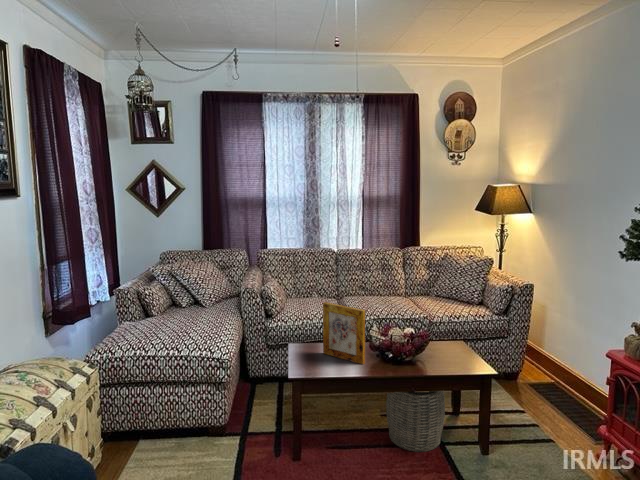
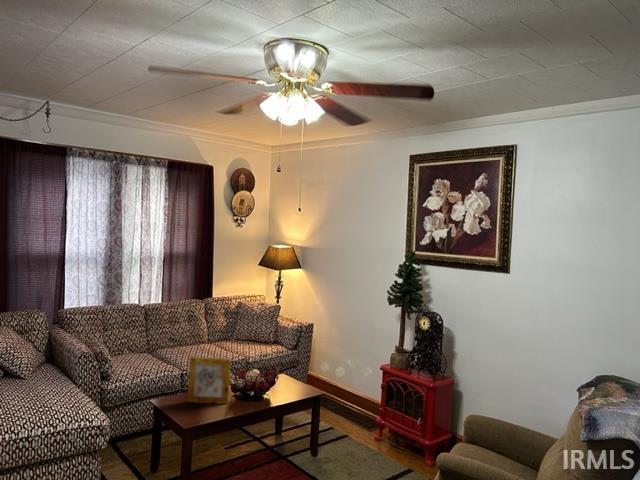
woven basket: present [386,391,445,452] -> none [238,403,283,465]

